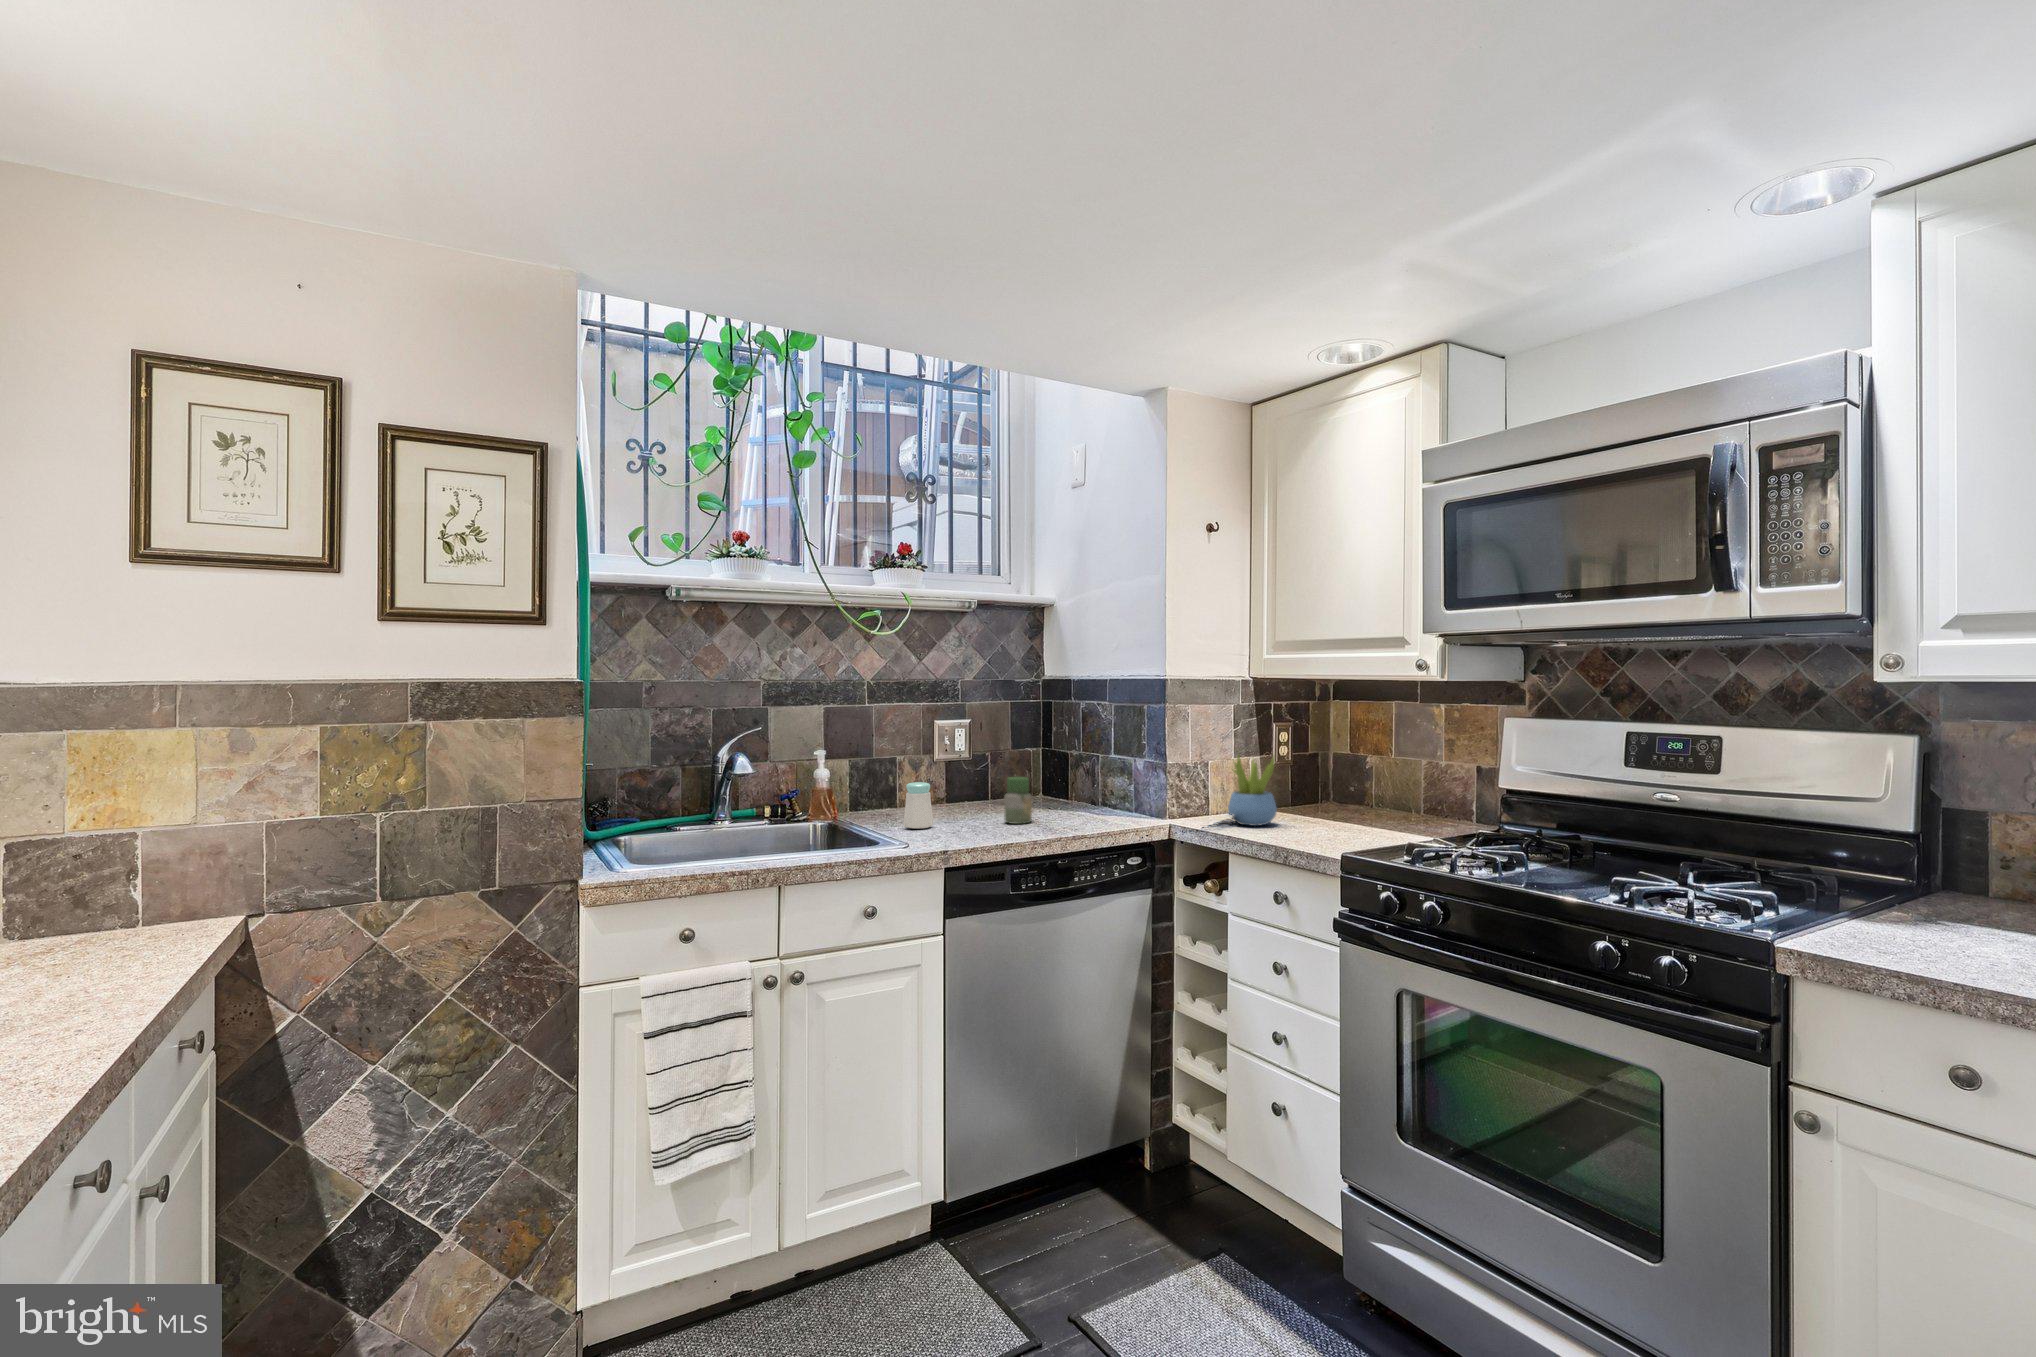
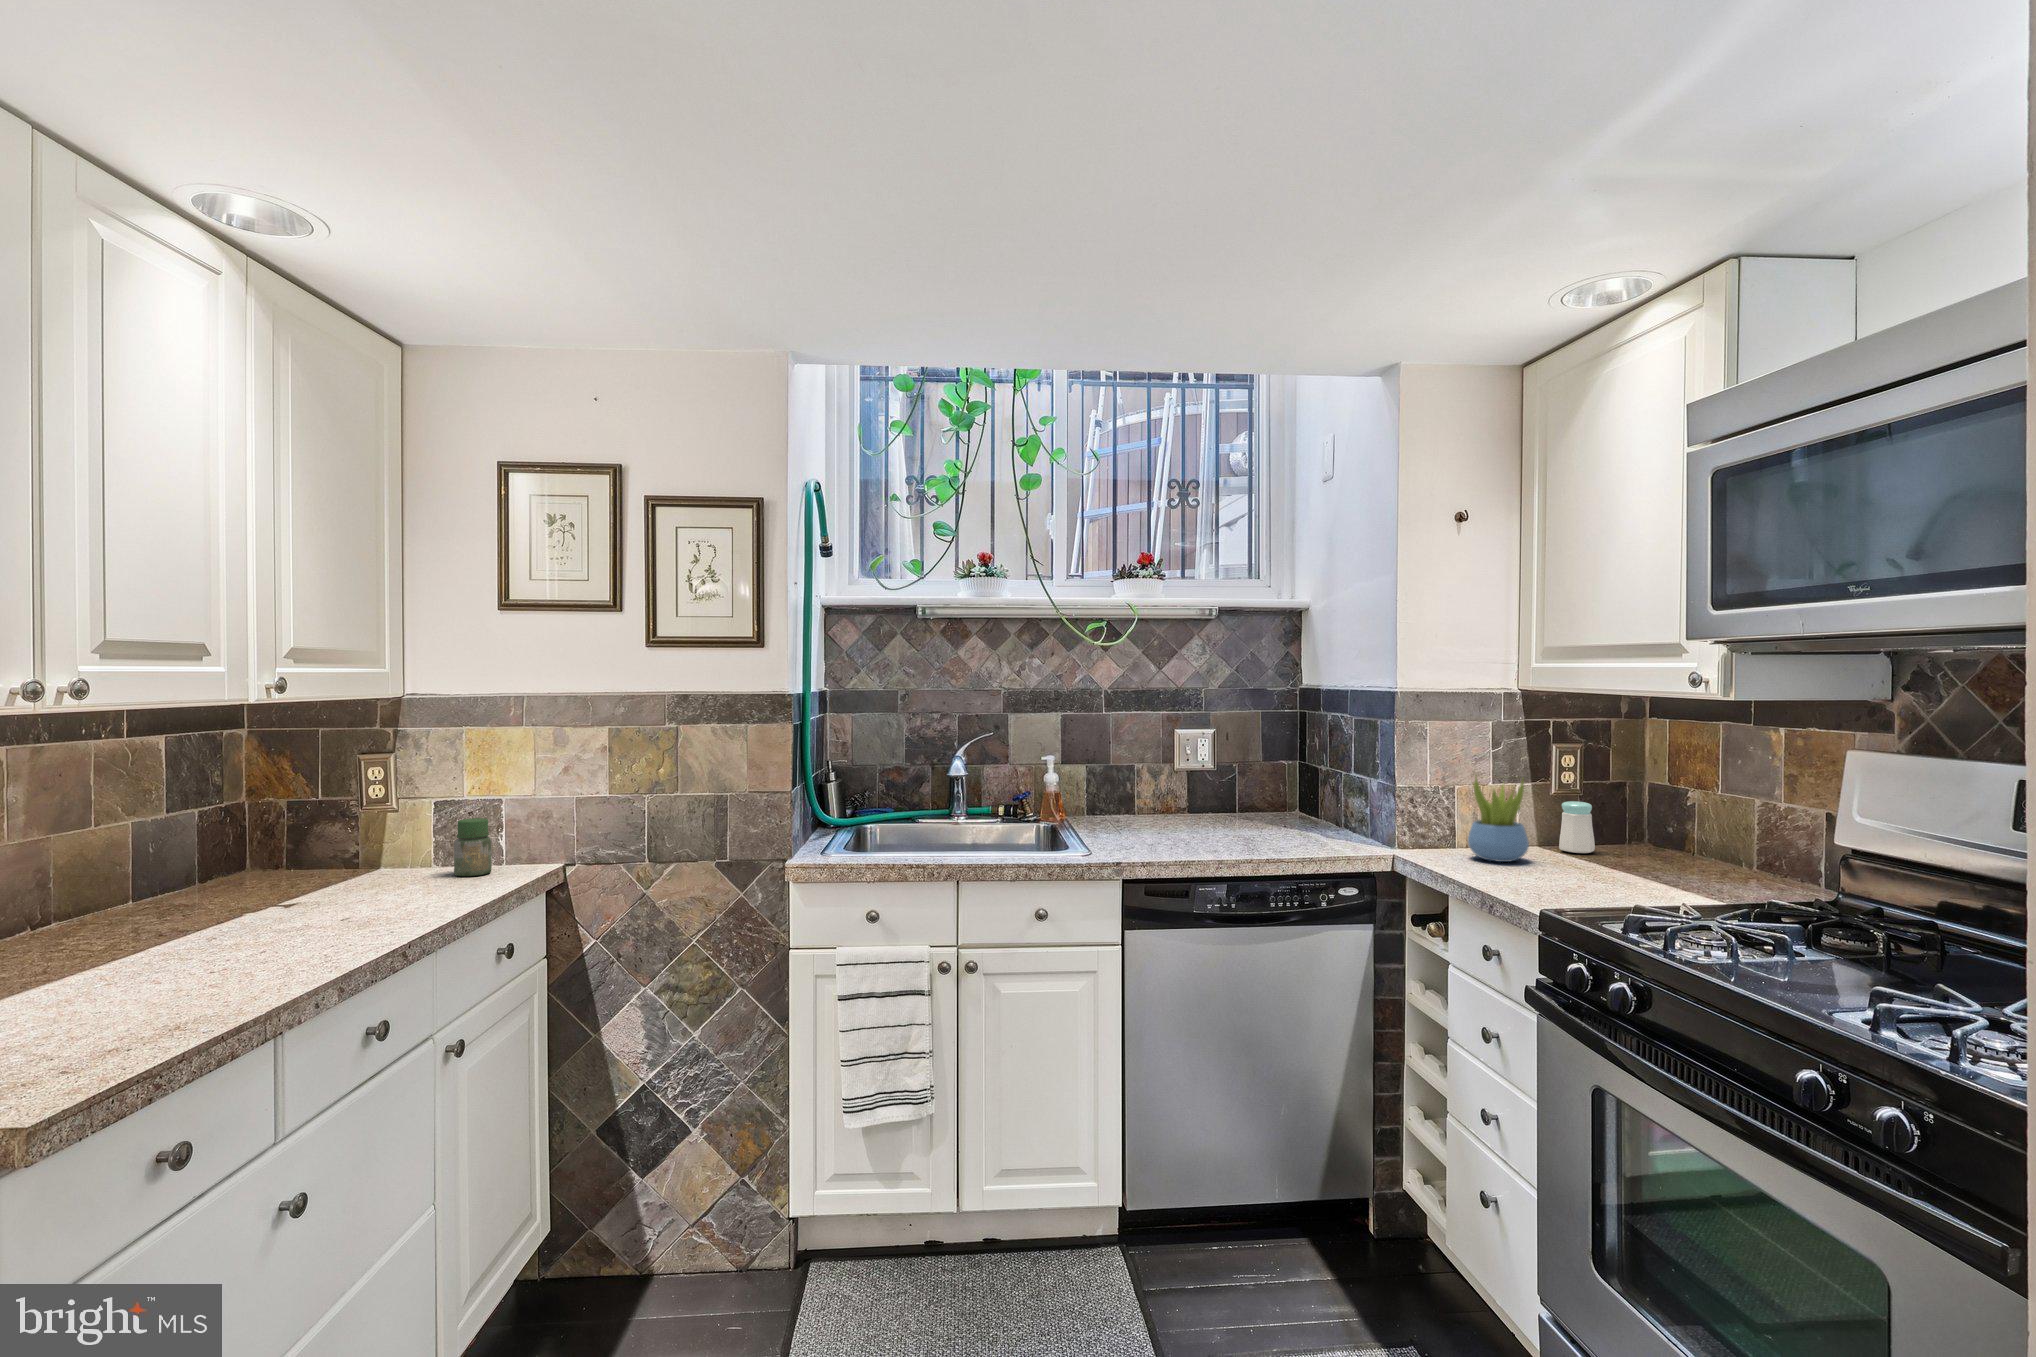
jar: present [1004,777,1032,824] -> present [454,818,492,876]
salt shaker: present [904,782,933,829] -> present [1559,801,1595,853]

